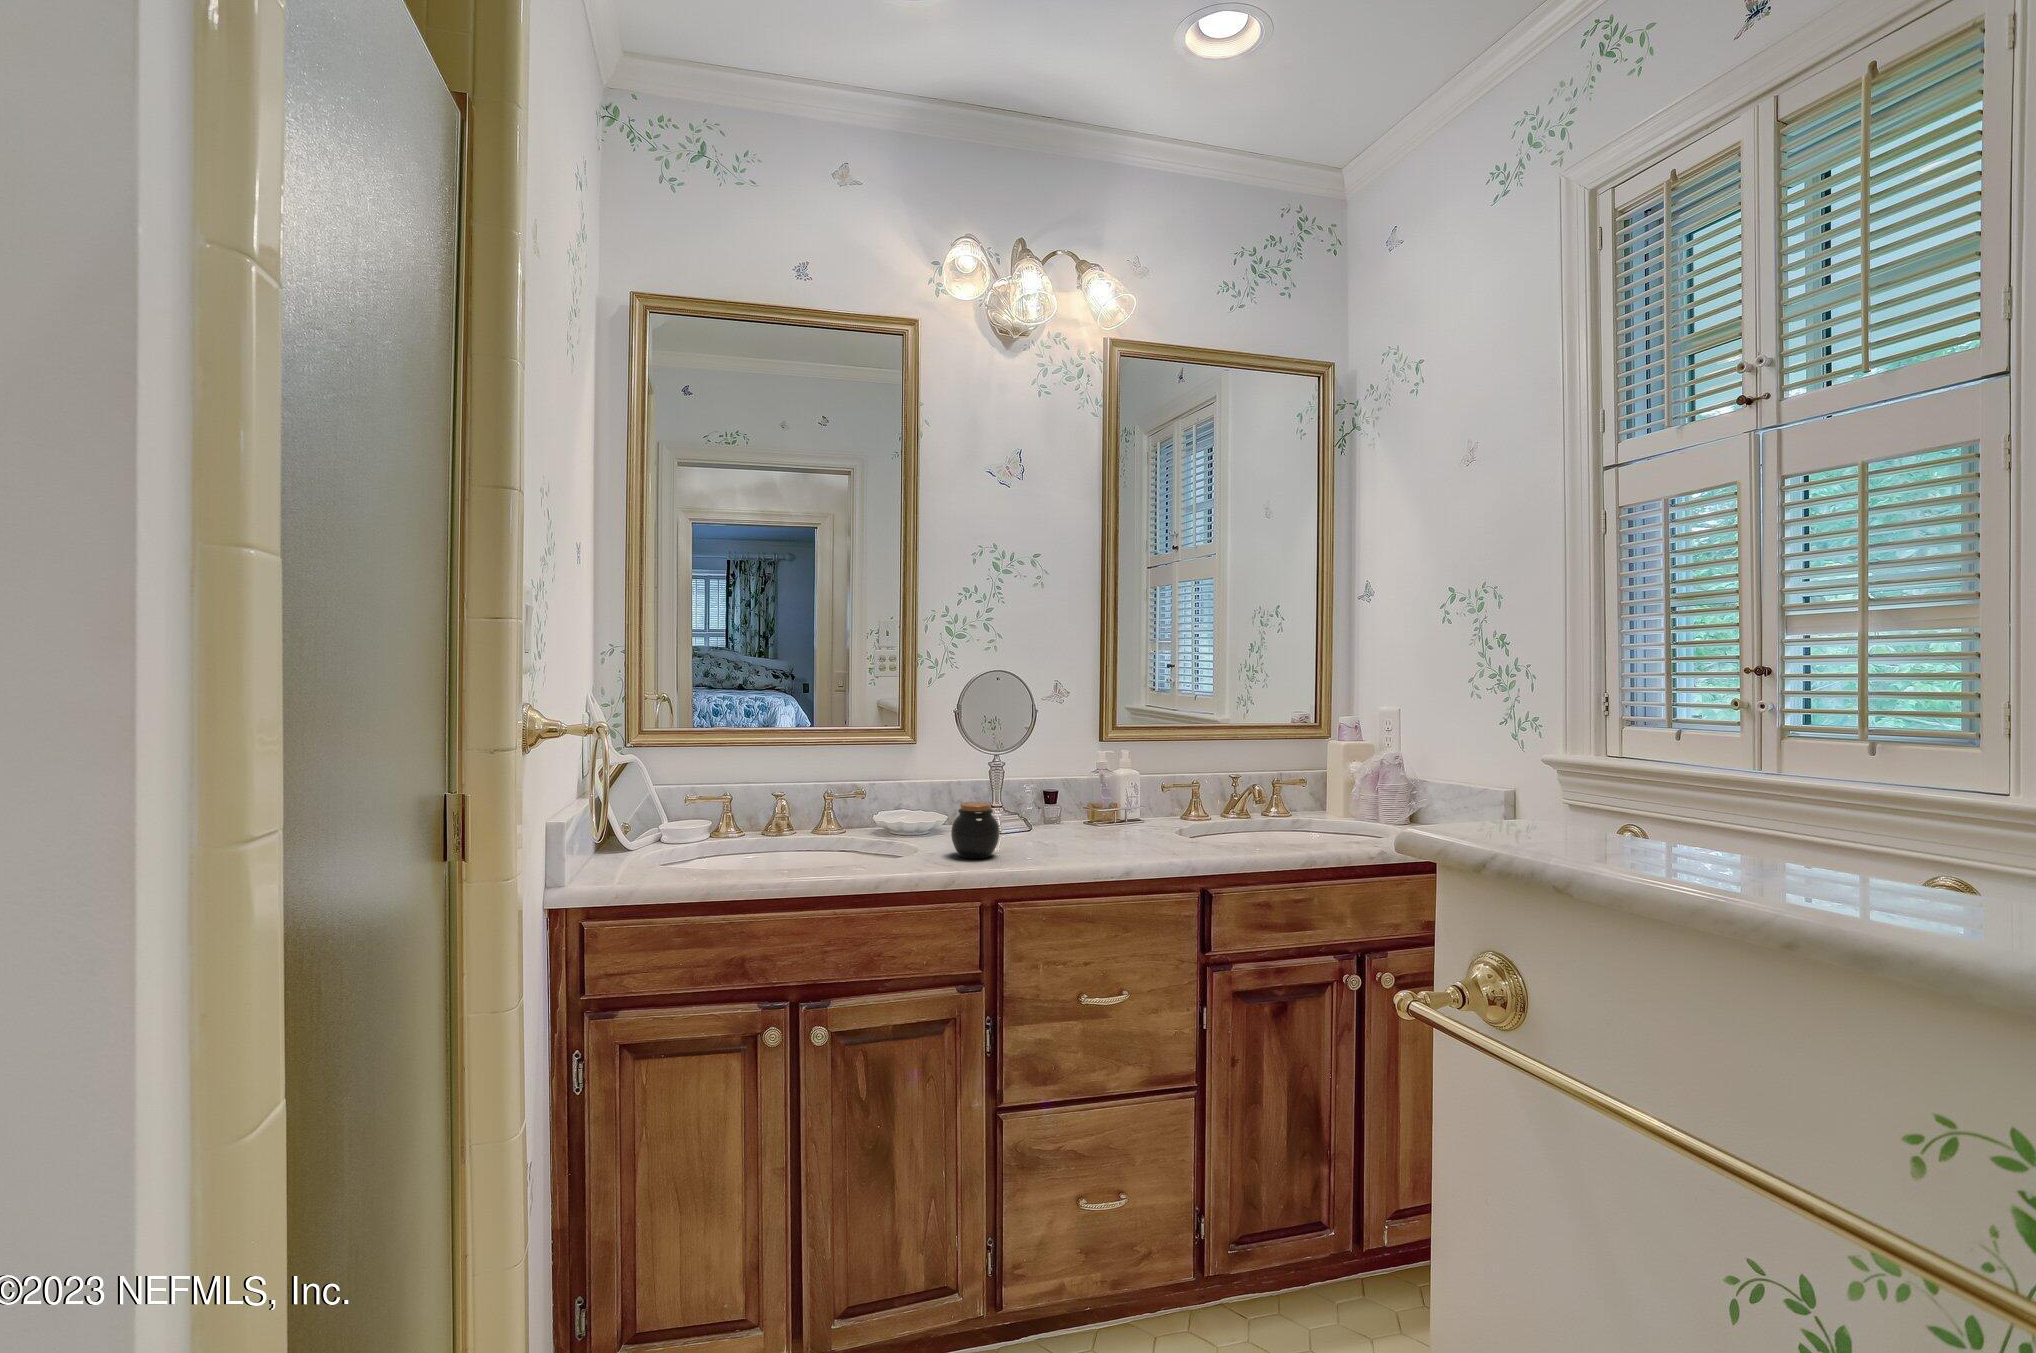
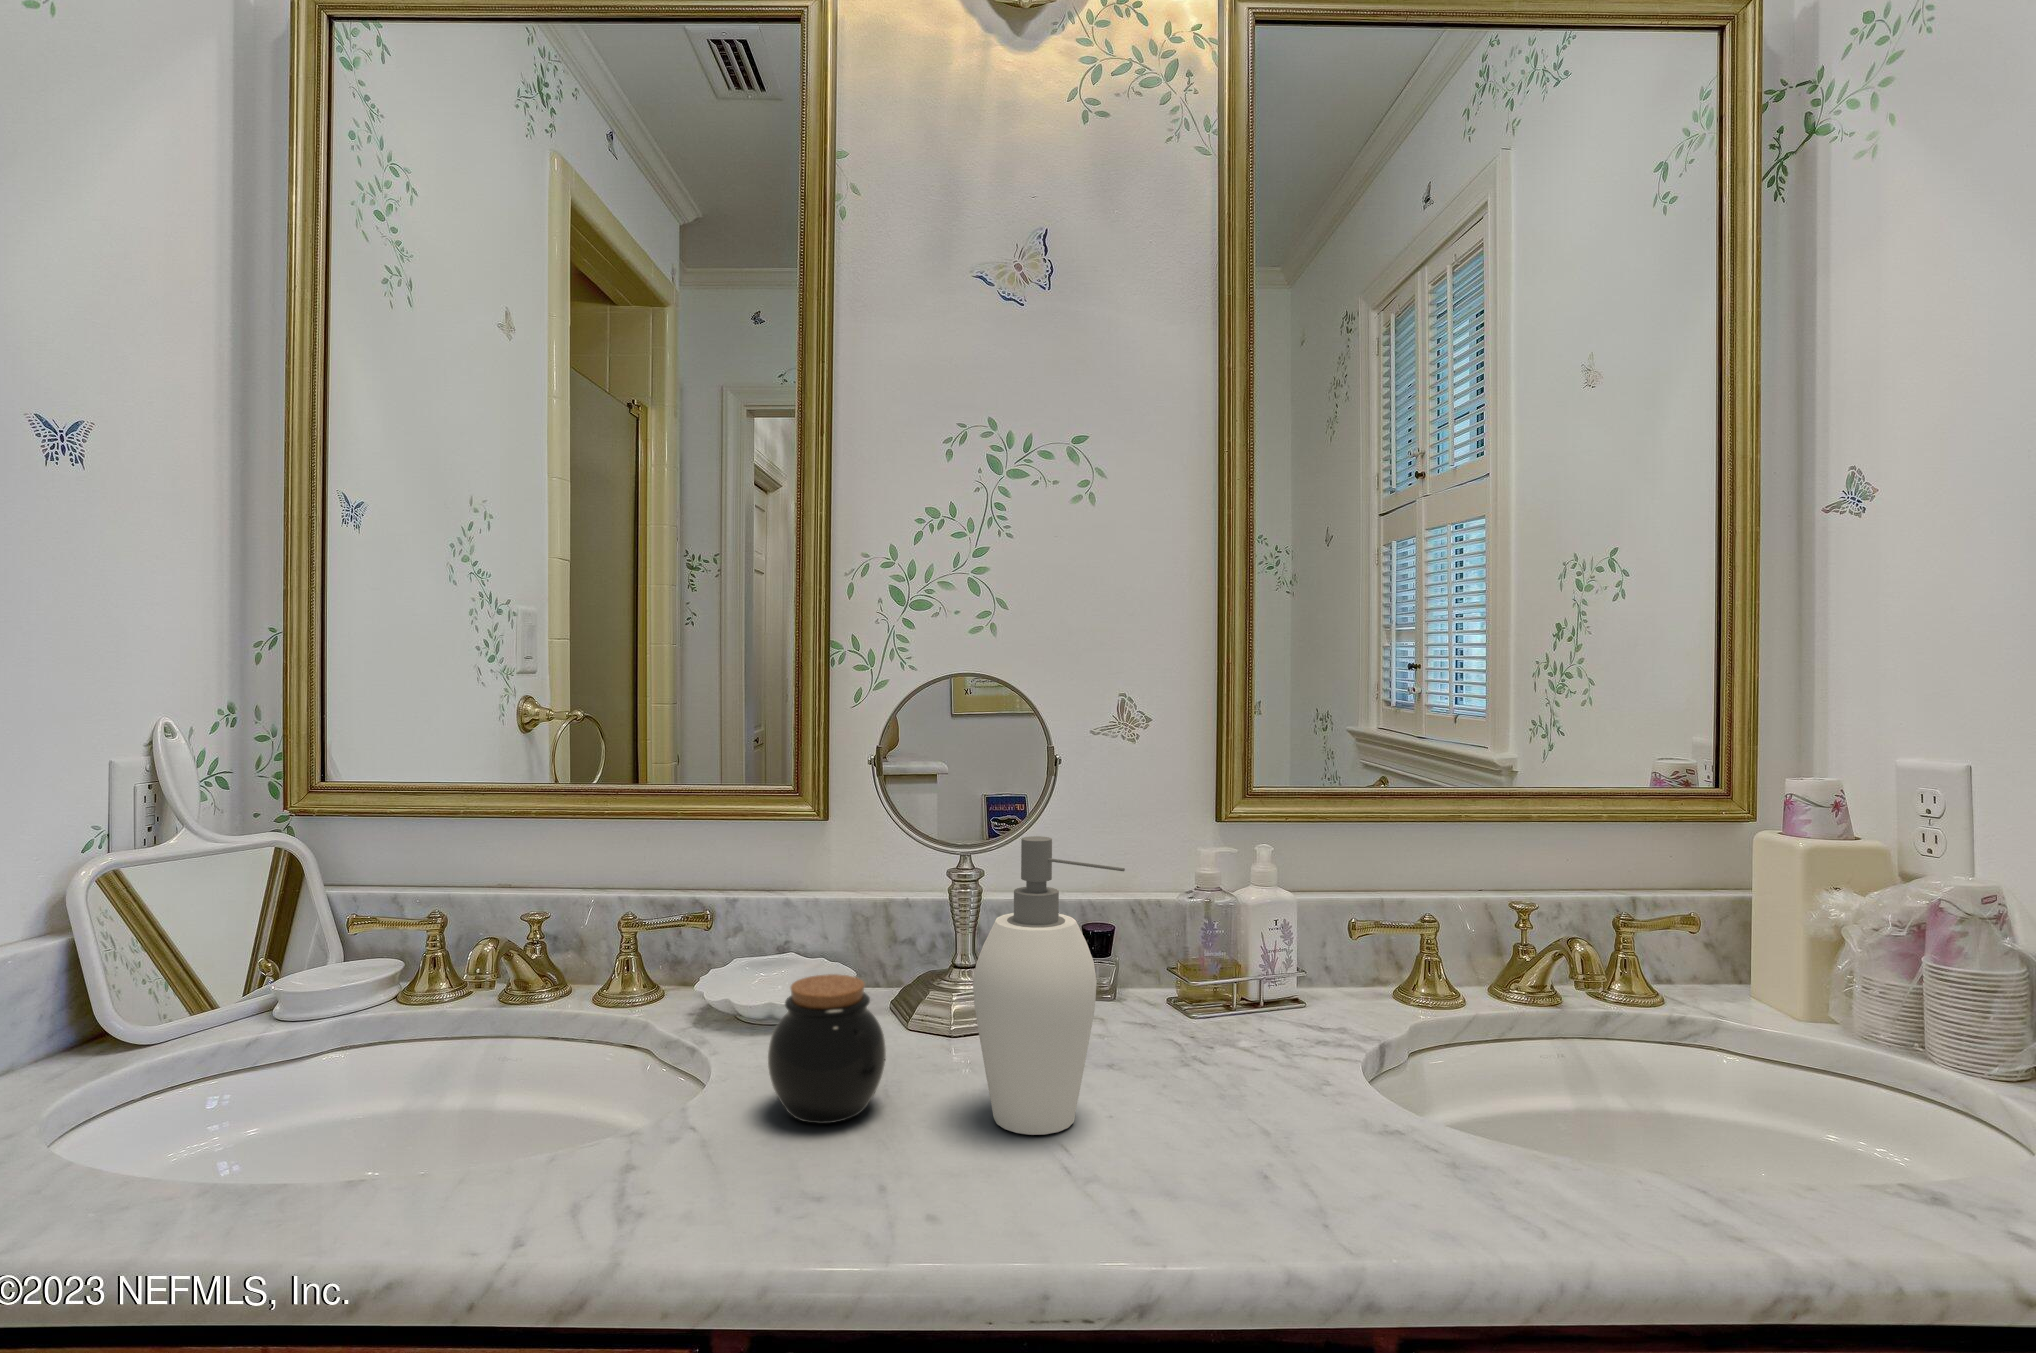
soap dispenser: none [1035,741,1100,857] -> present [973,836,1125,1135]

